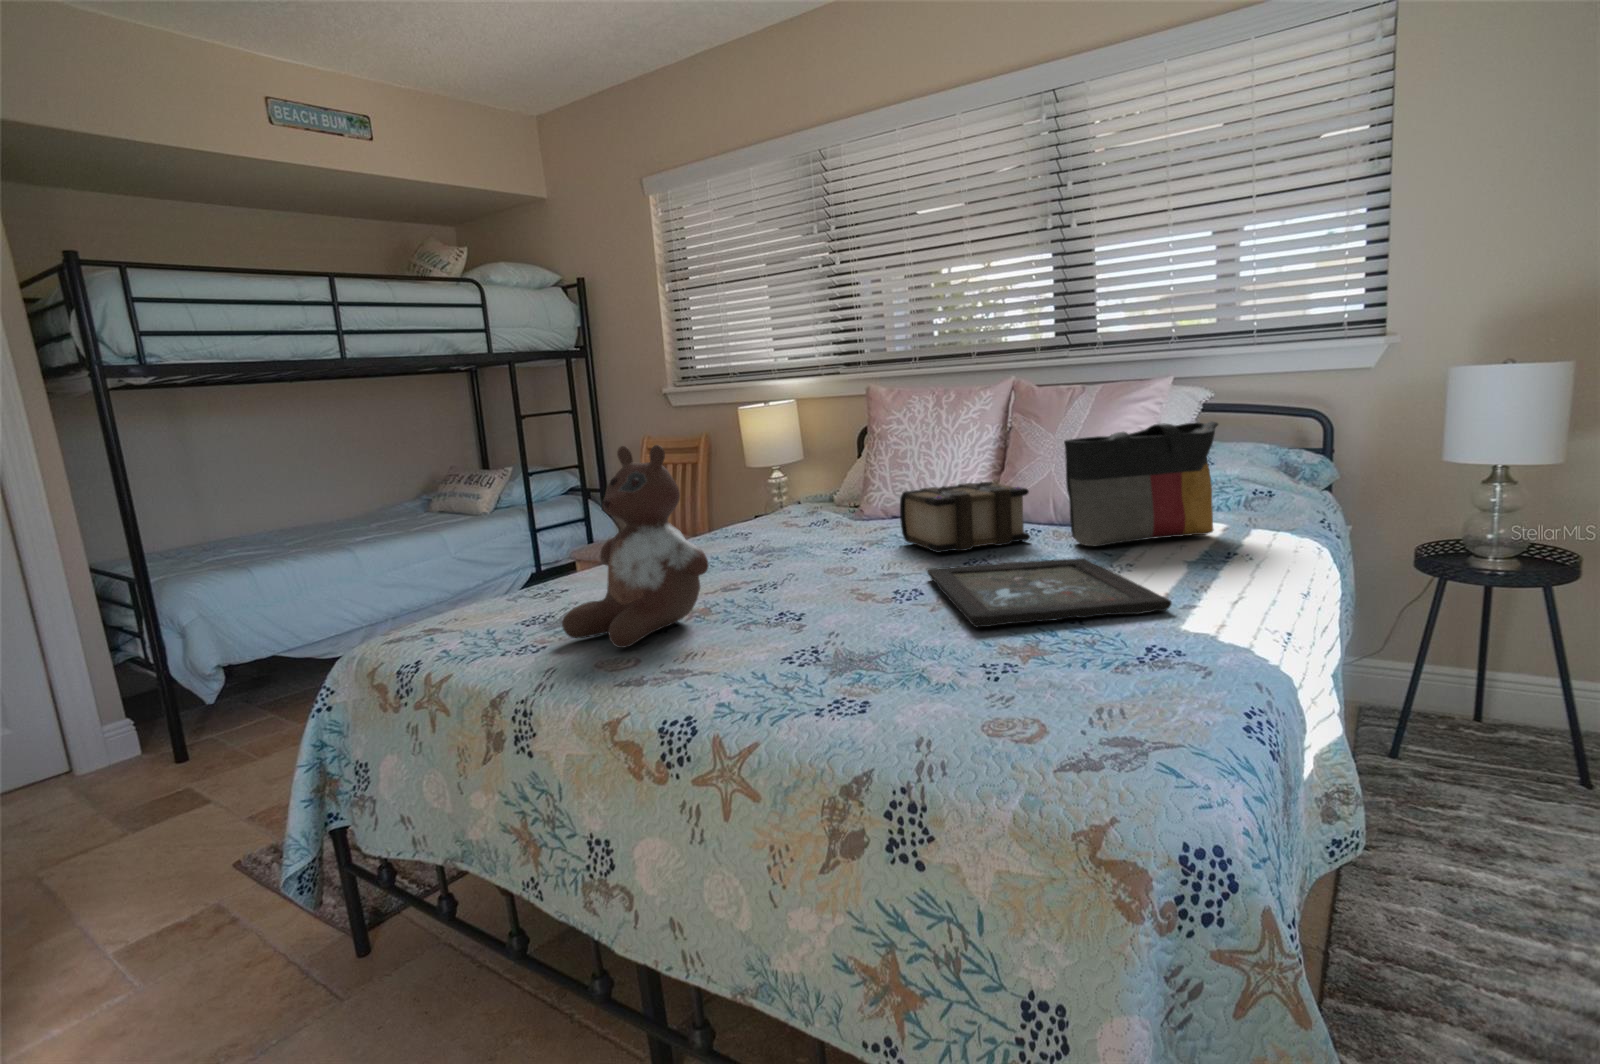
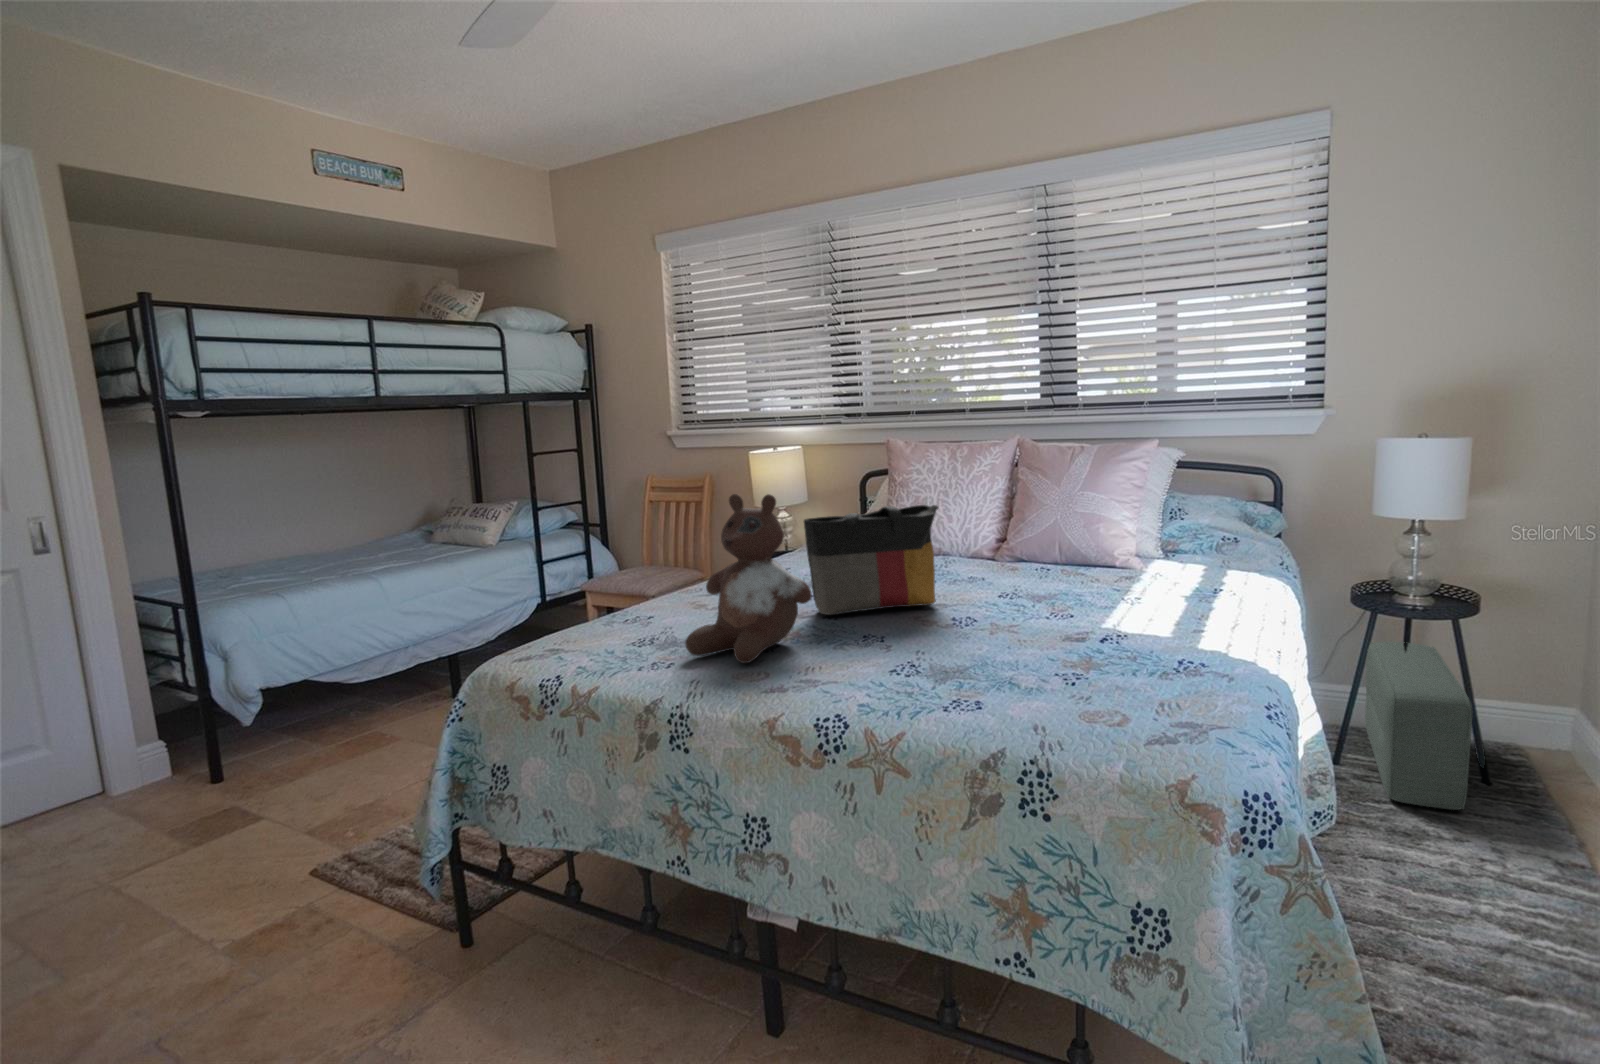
tote bag: present [1064,421,1218,546] -> present [804,505,938,615]
book: present [900,482,1030,553] -> none [933,527,1046,587]
tray: present [927,558,1172,627] -> none [973,592,1187,647]
pouf: none [1435,613,1566,821] -> present [1365,642,1472,810]

